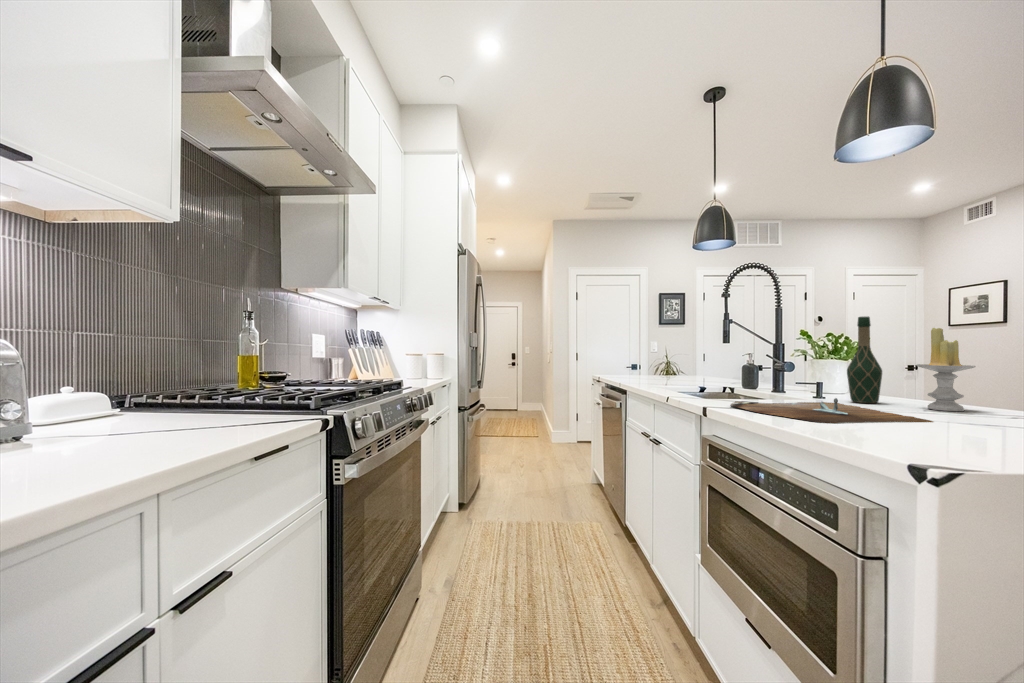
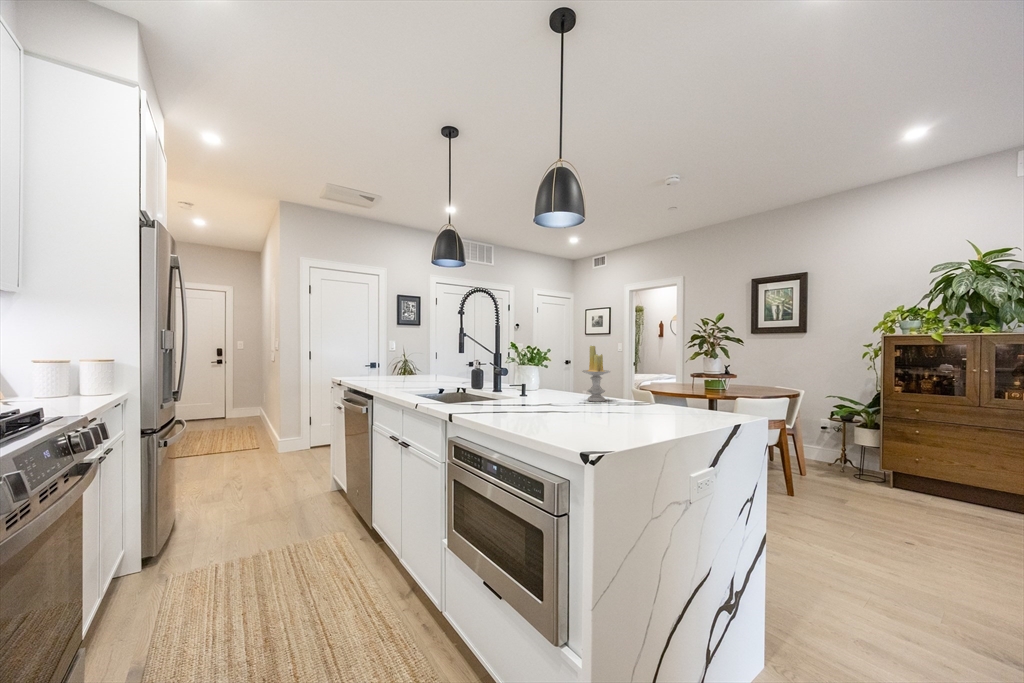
wine bottle: present [847,316,882,403] -> none [544,335,564,399]
cutting board: present [730,398,933,424] -> none [469,400,591,422]

